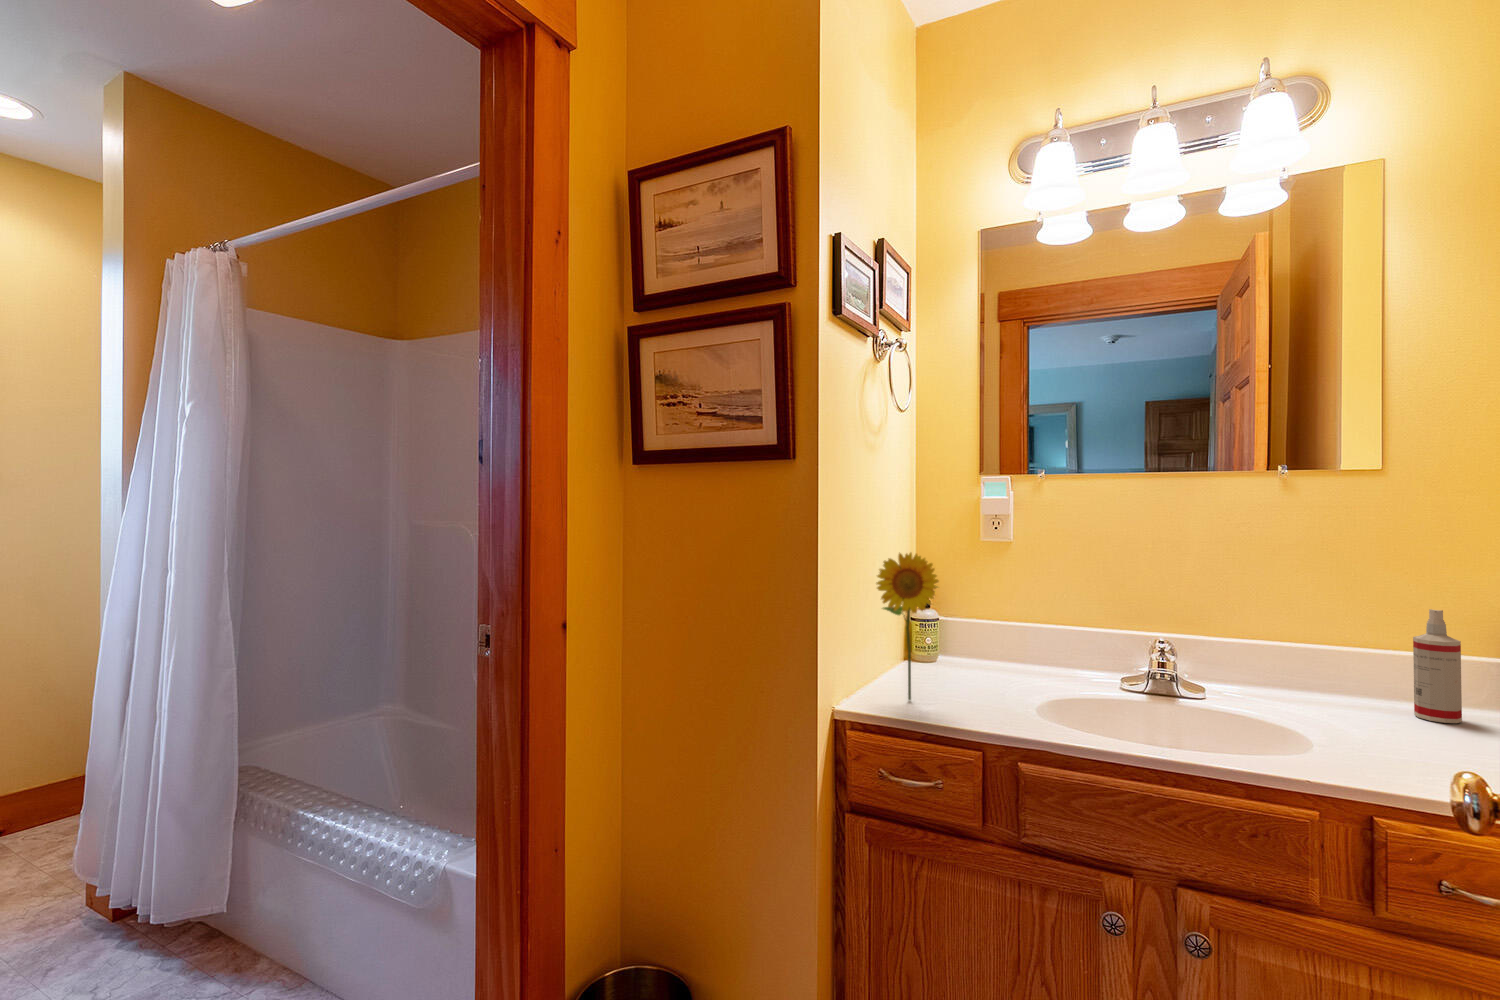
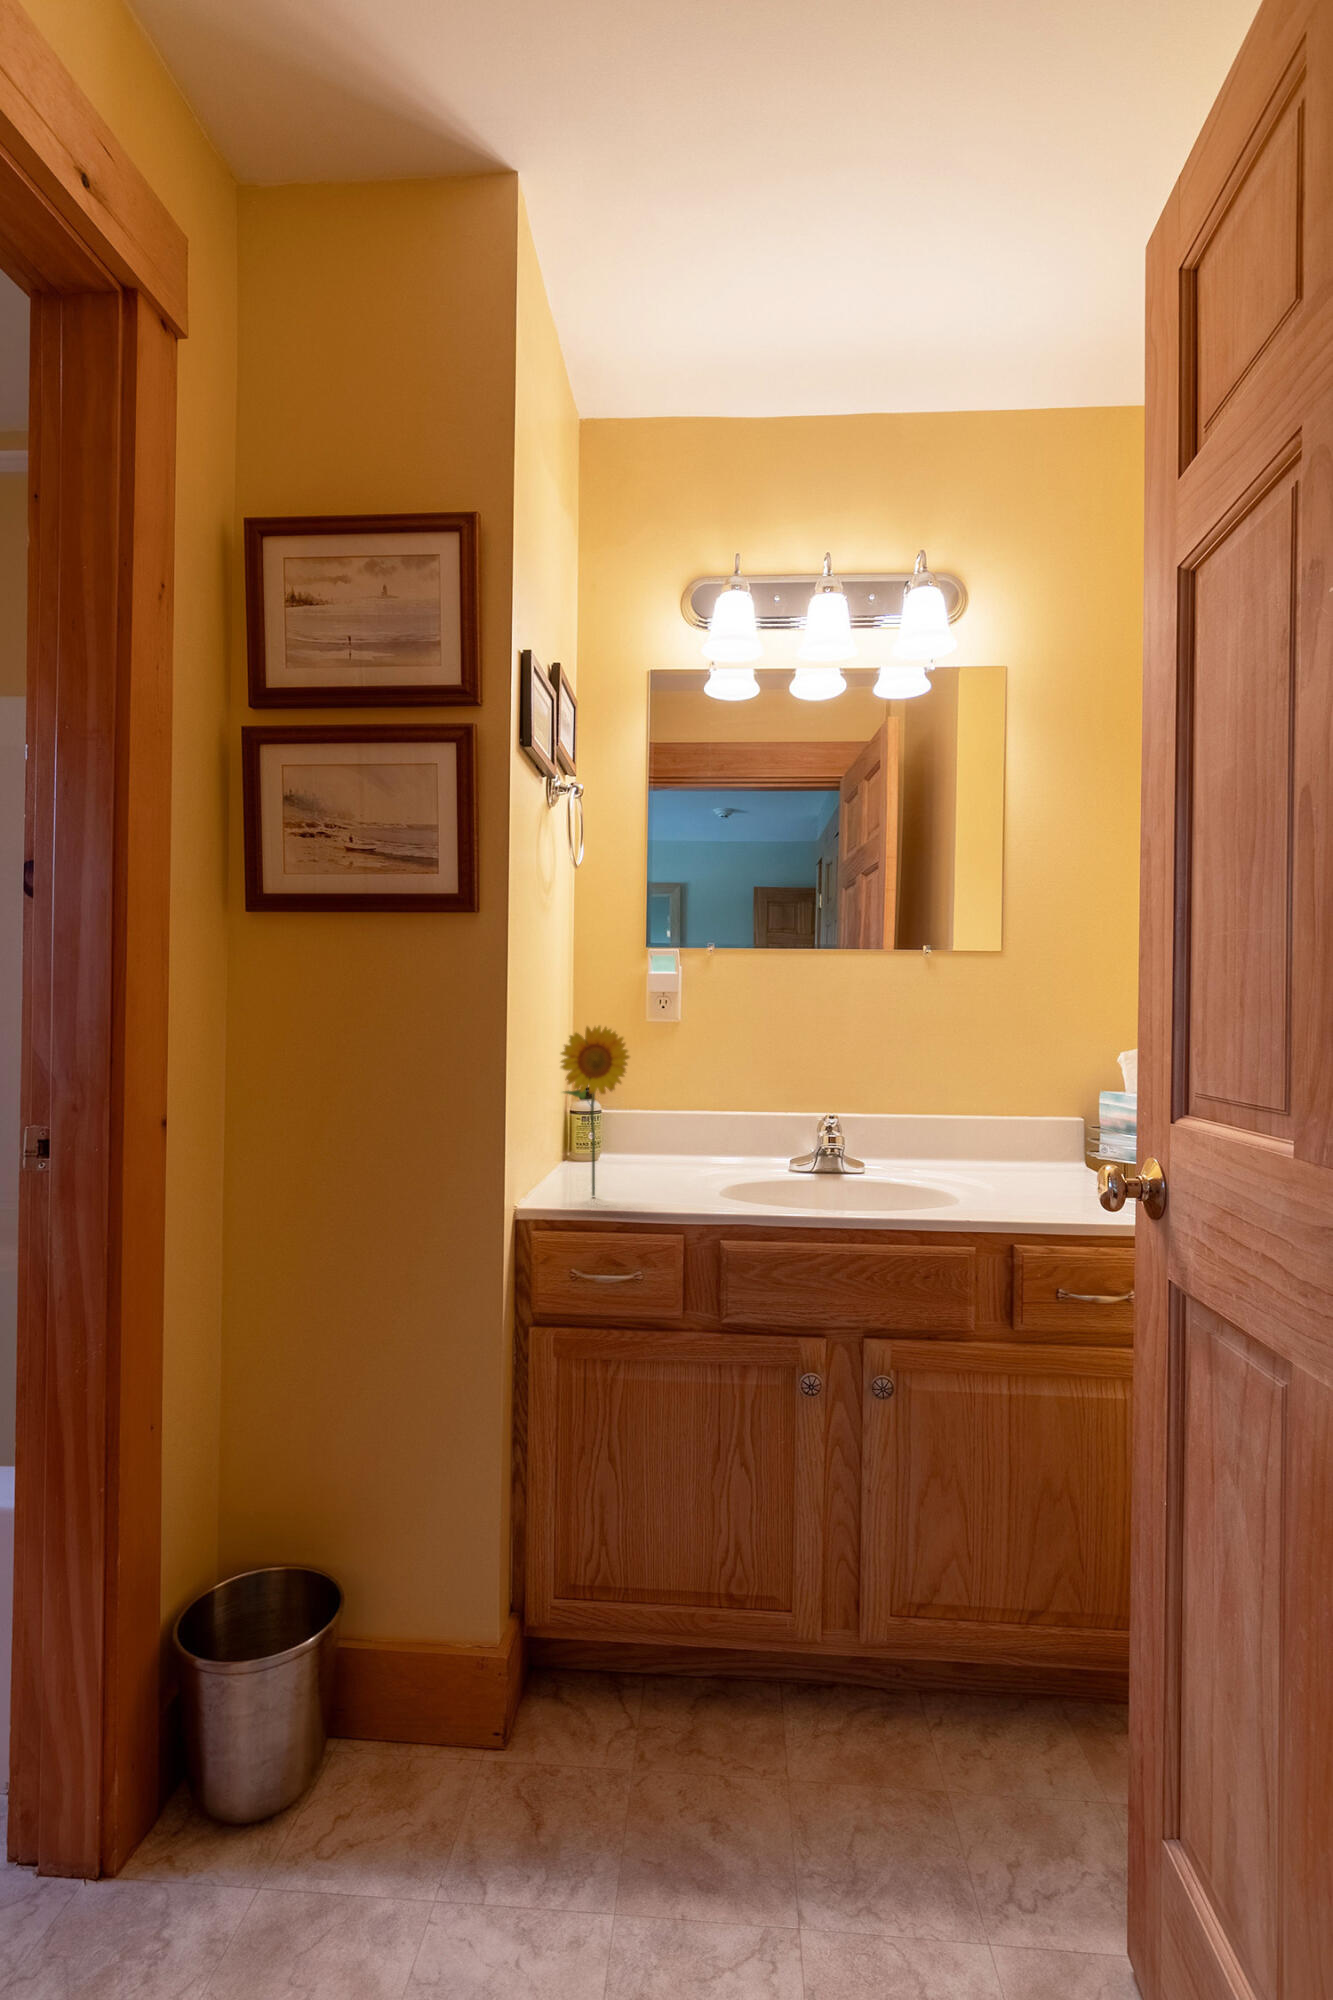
spray bottle: present [1413,609,1462,723] -> none [1025,1075,1058,1174]

